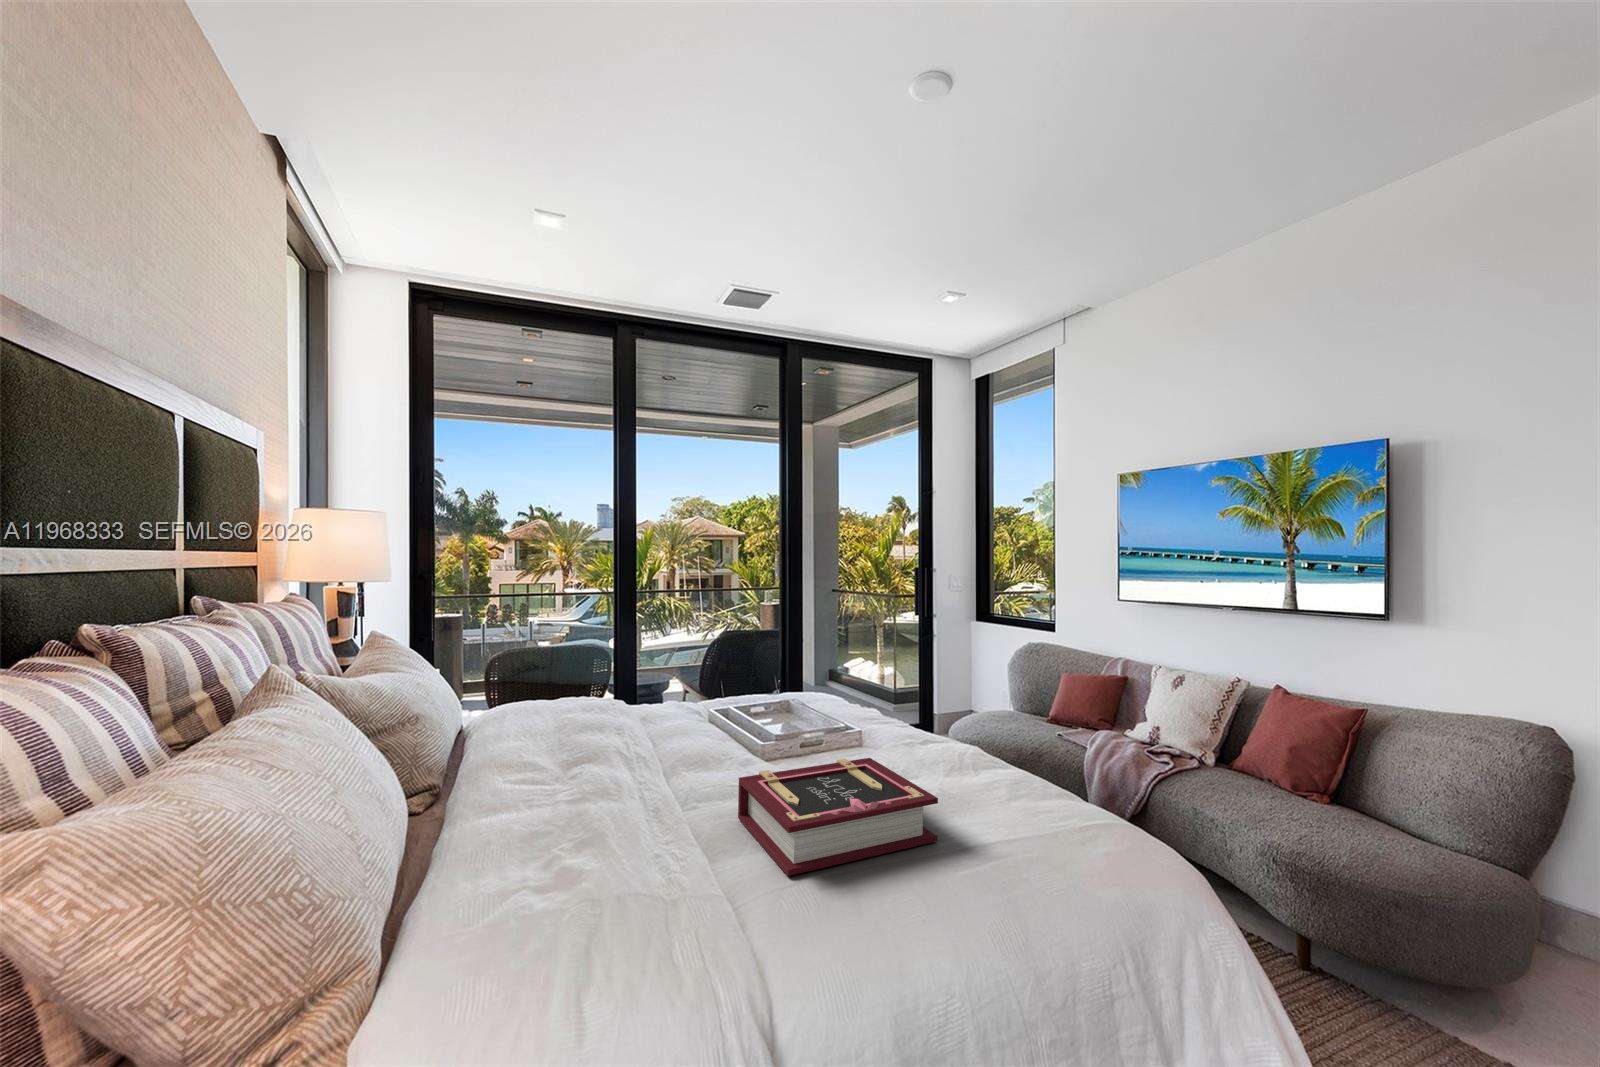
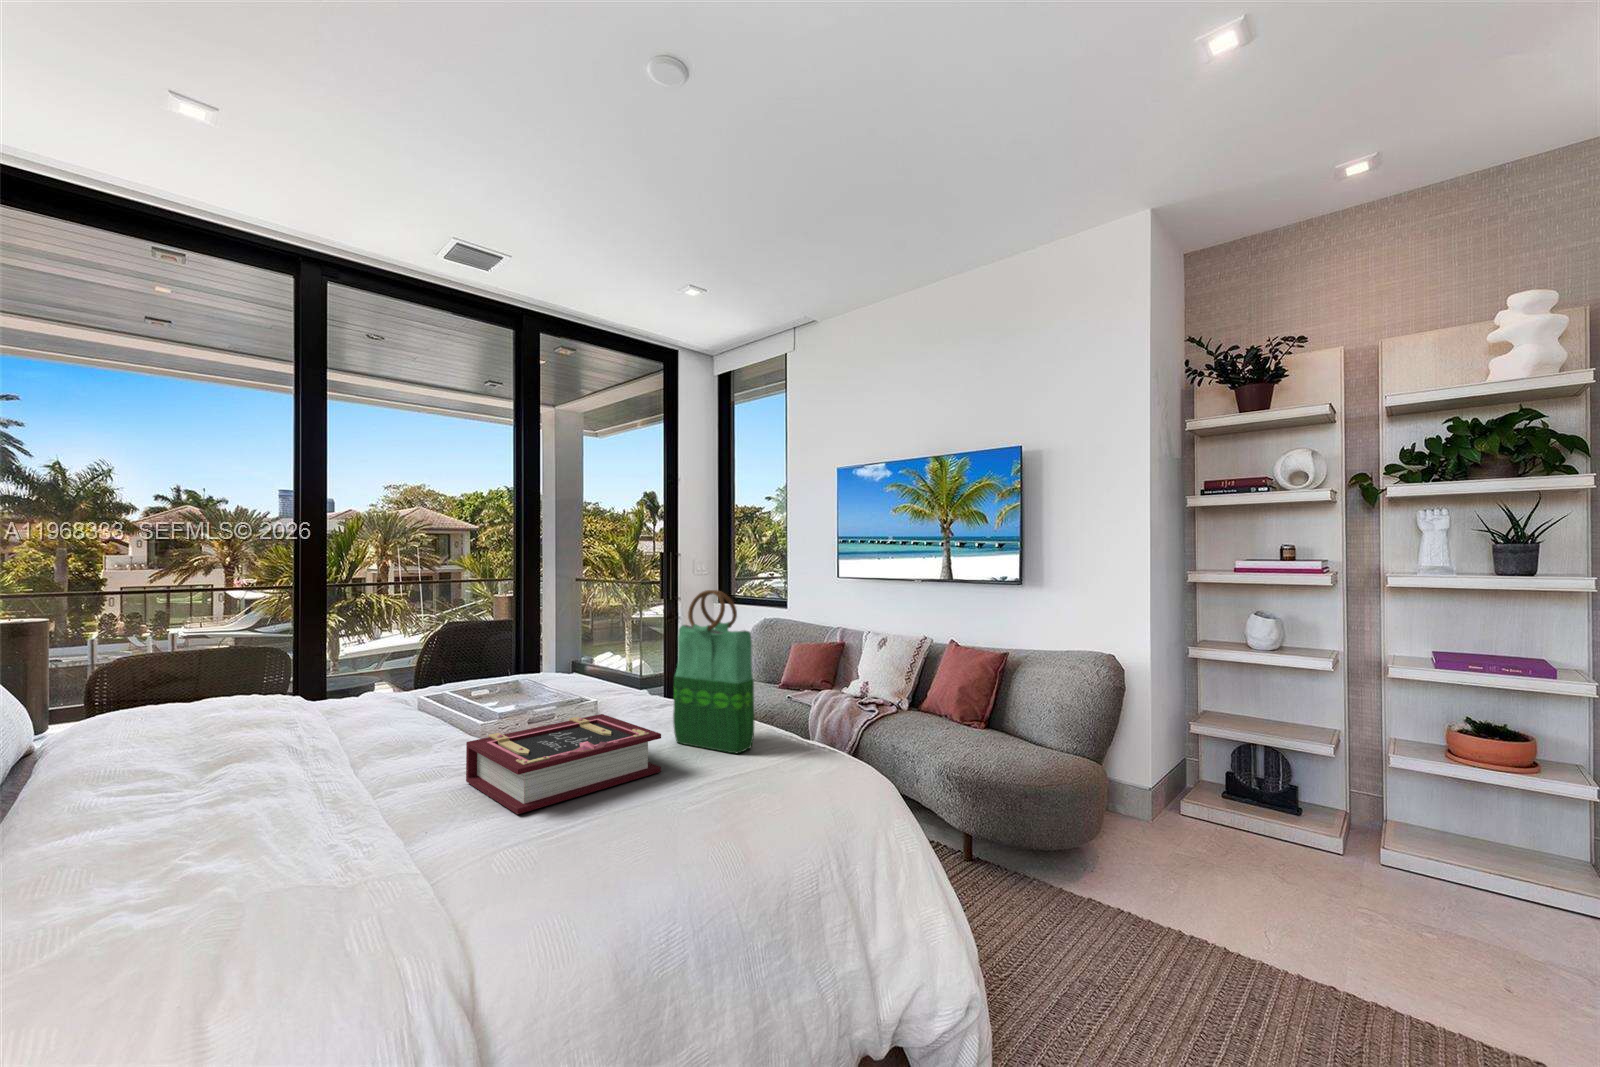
tote bag: none [947,631,1046,829] -> present [673,590,754,753]

